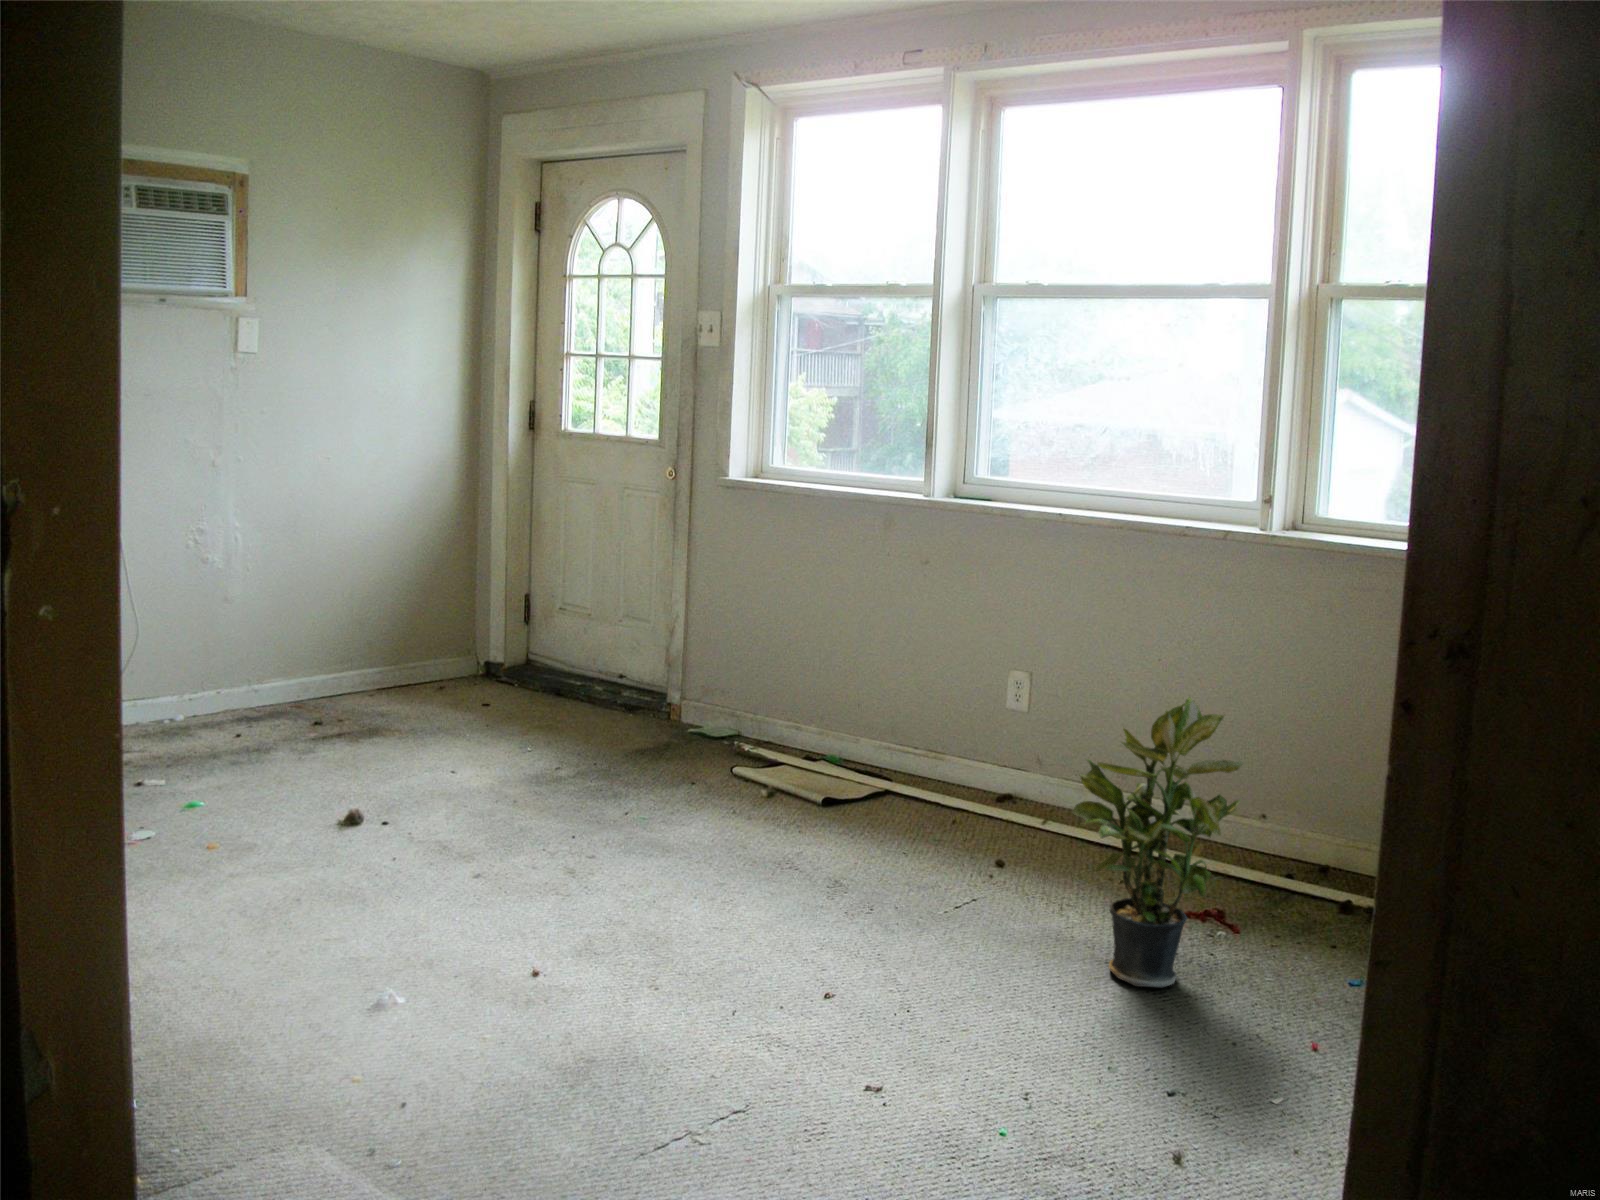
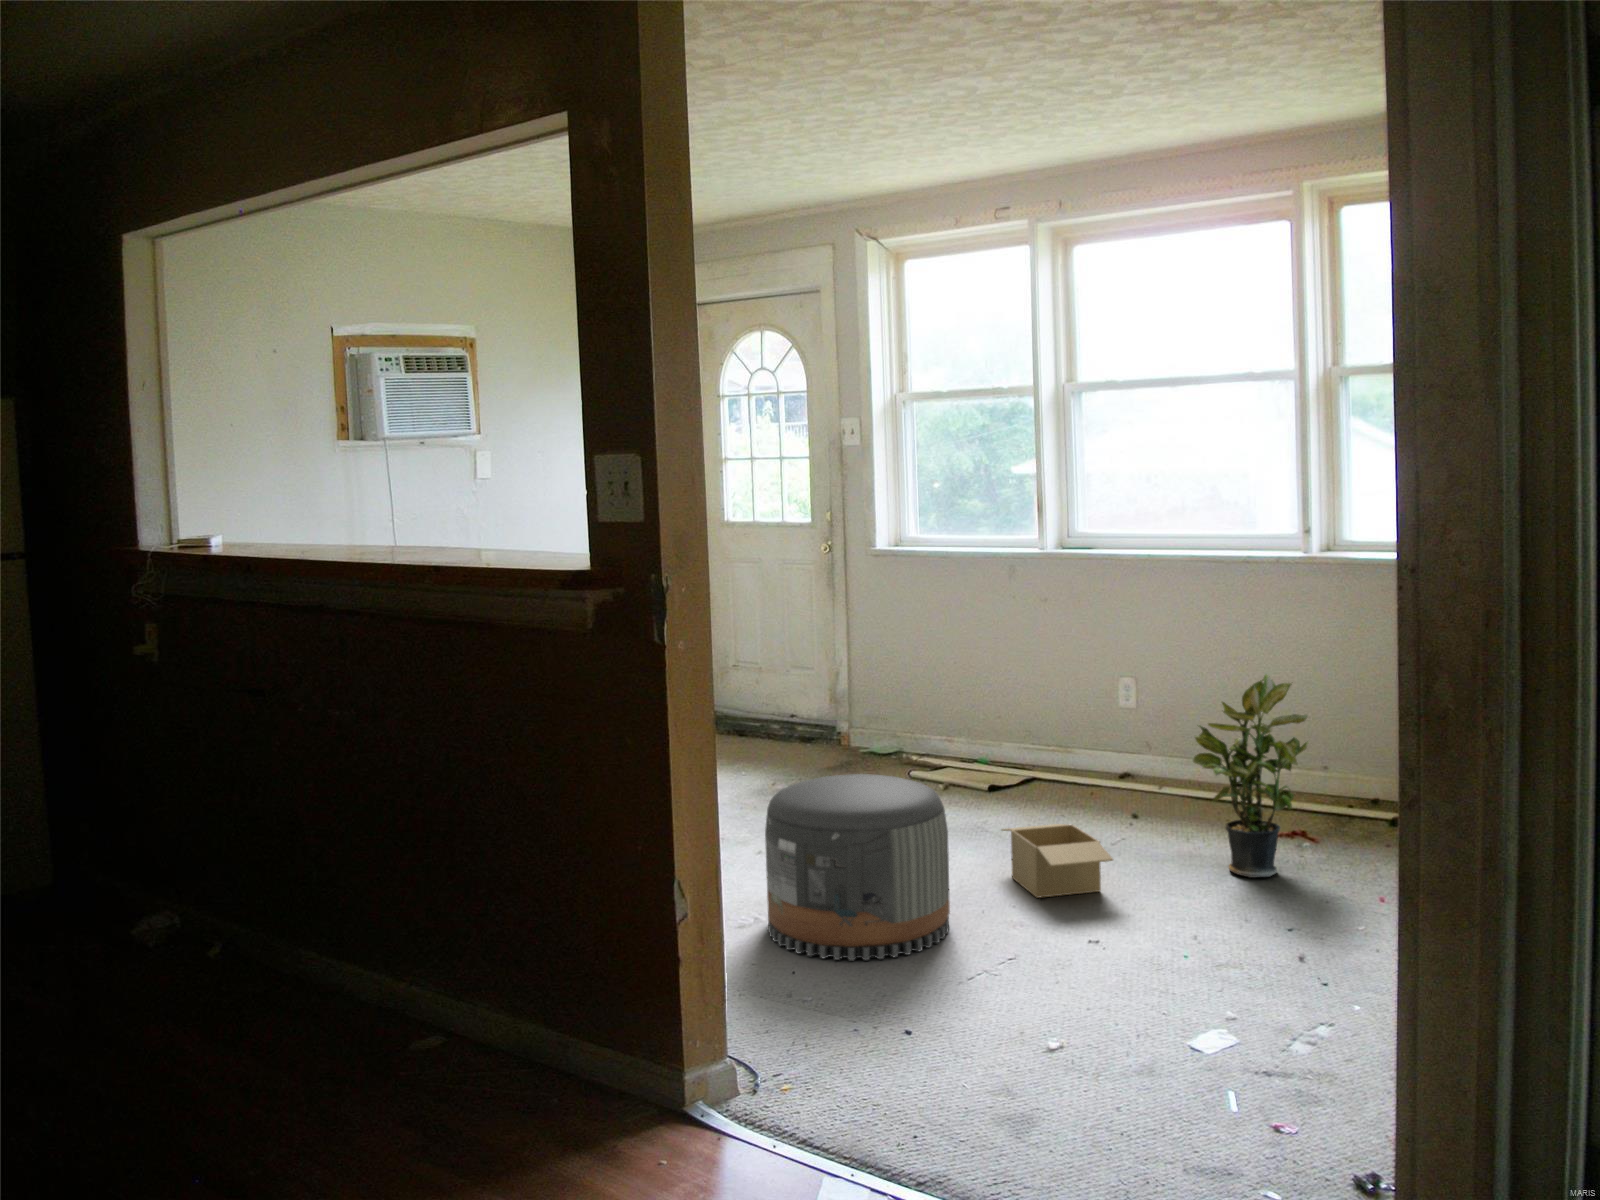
pouf: none [392,796,680,1105] -> present [765,774,950,960]
cardboard box: none [796,878,935,996] -> present [1002,824,1113,898]

